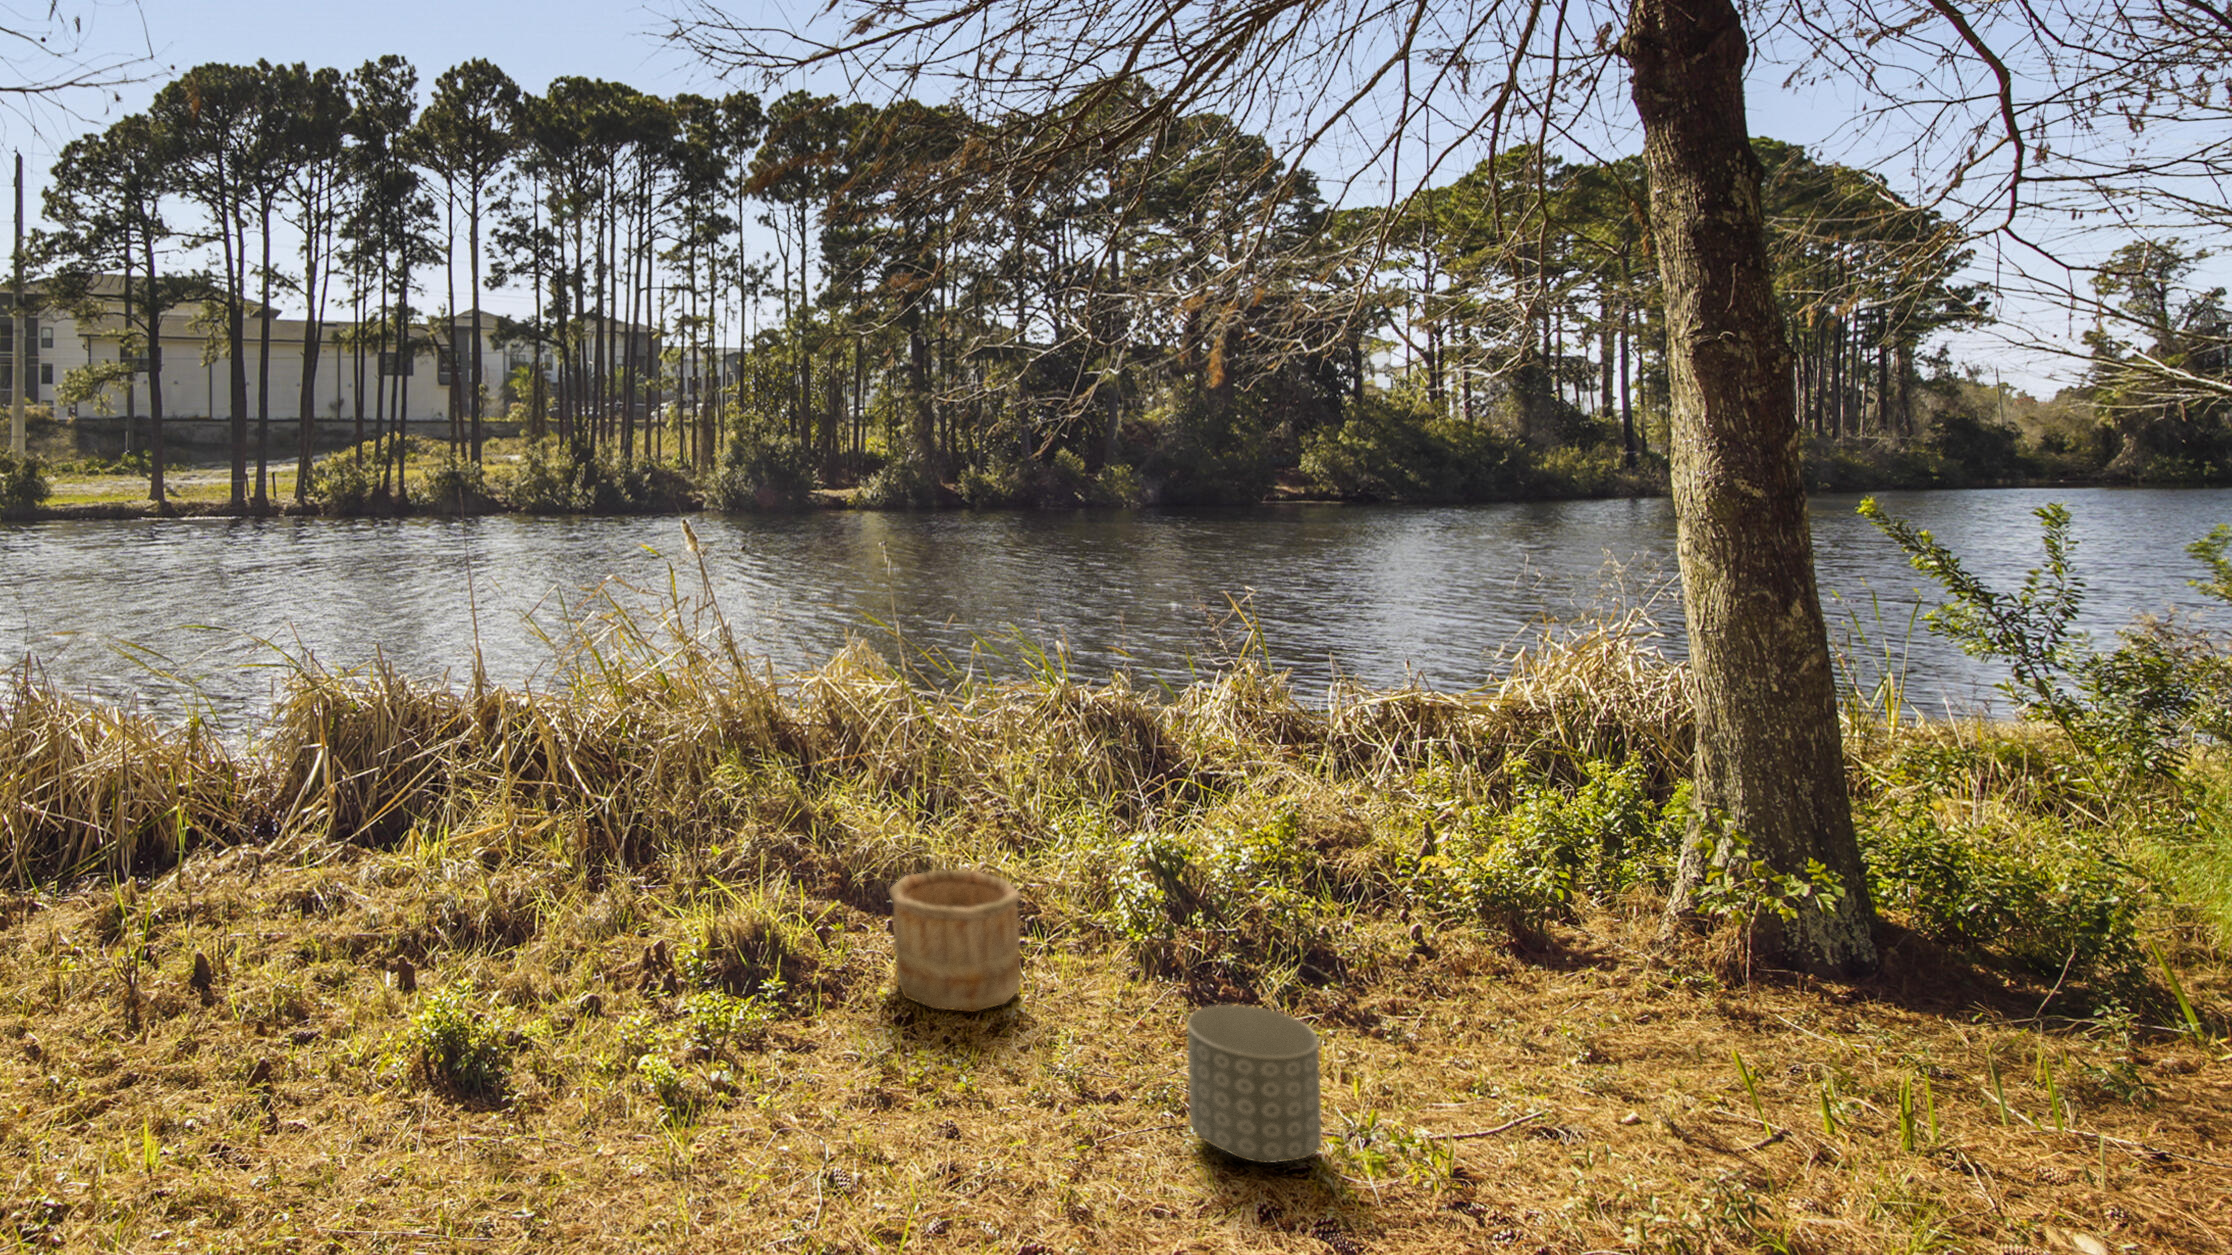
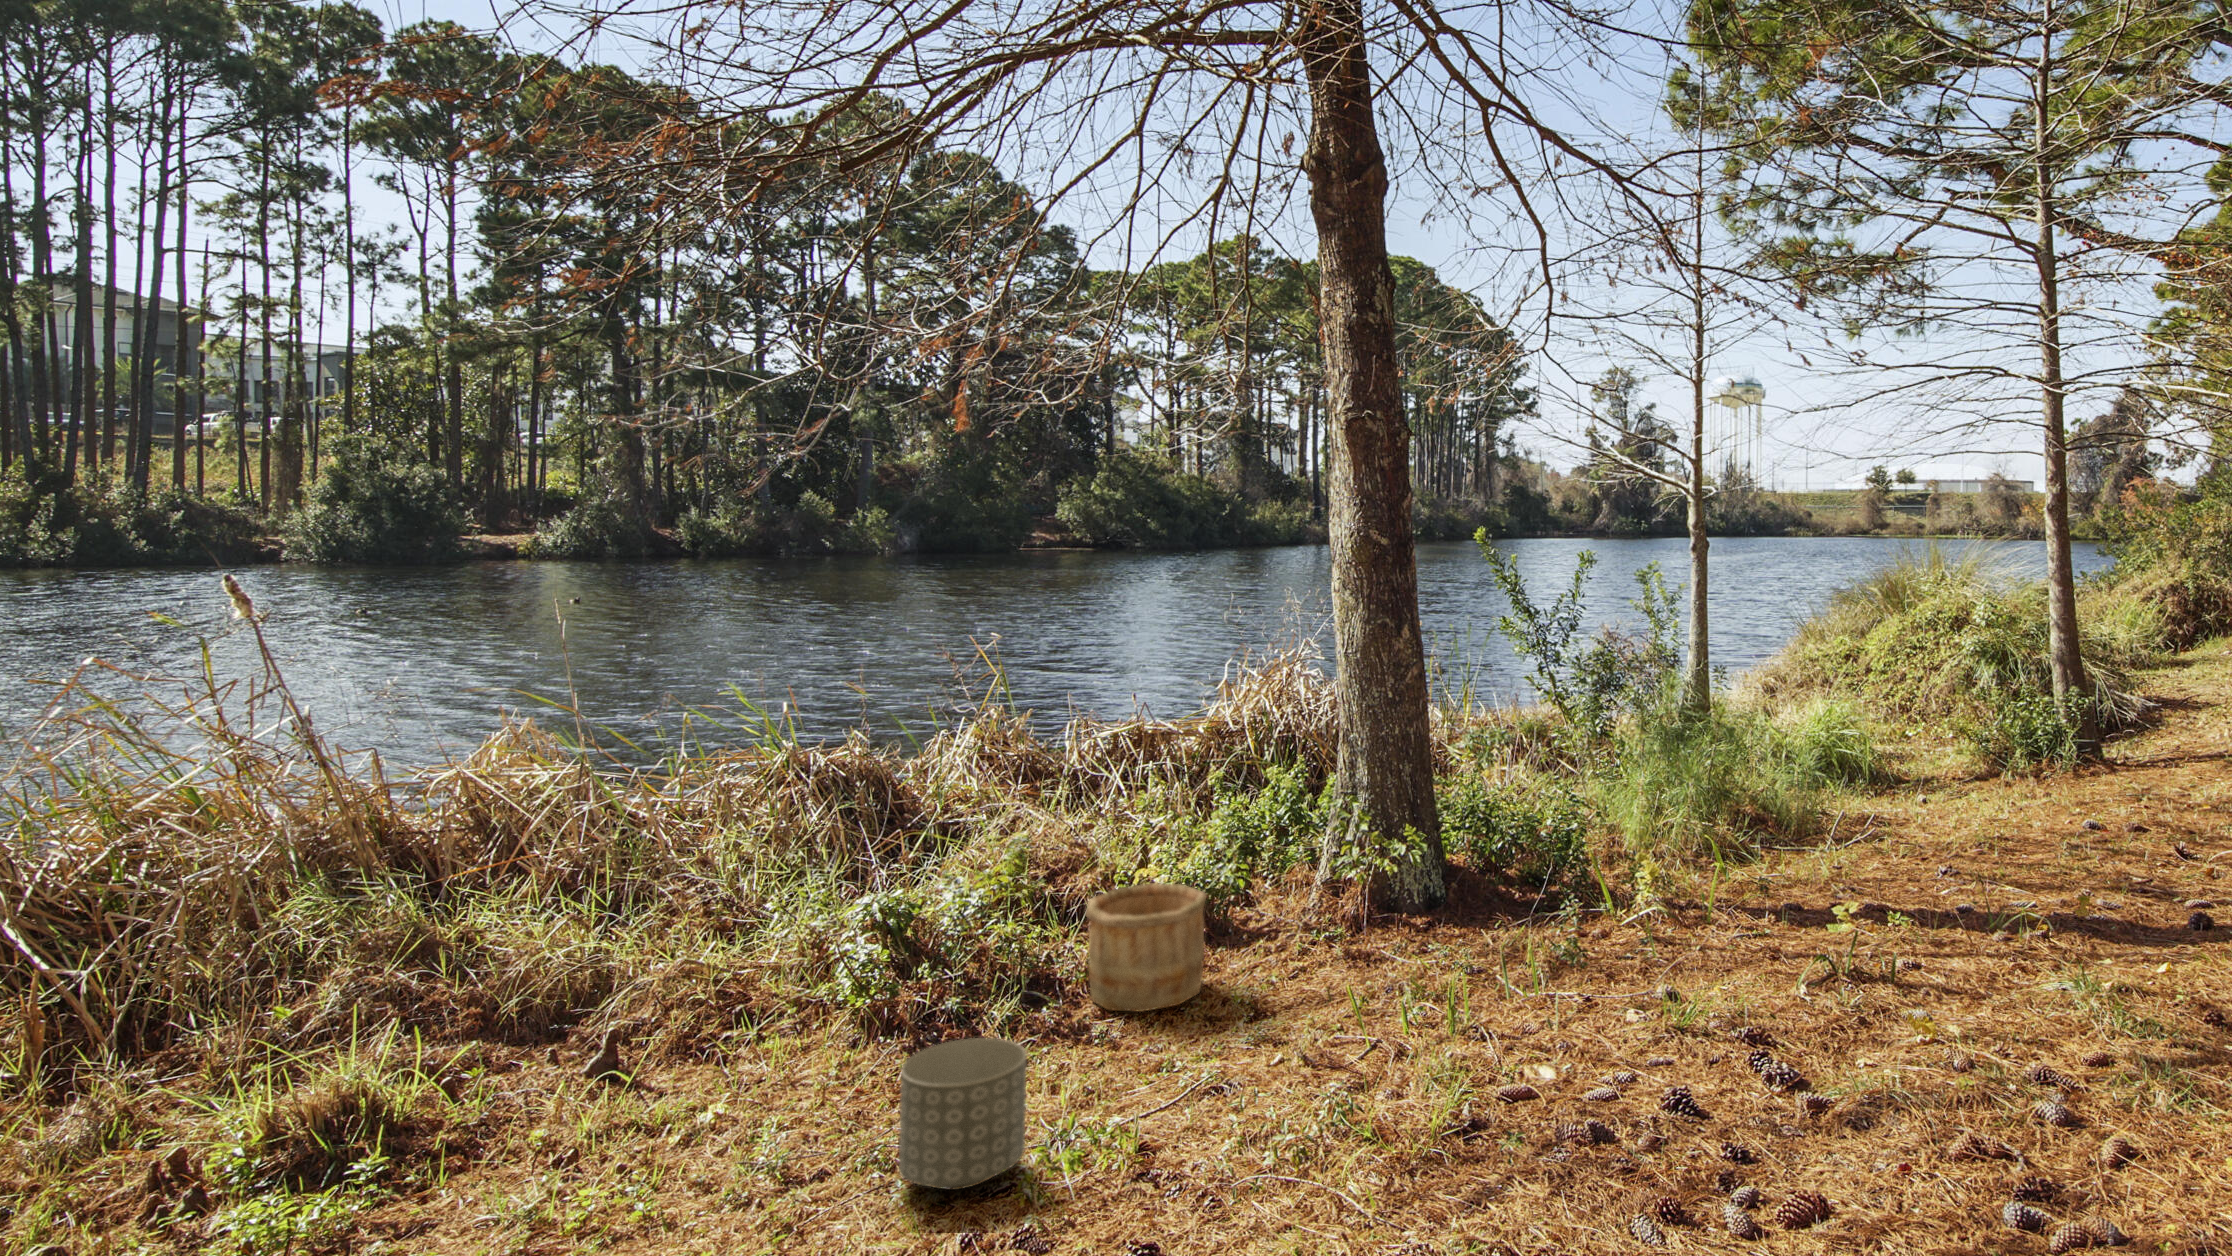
wooden bucket: present [889,870,1021,1012] -> present [1085,883,1206,1012]

